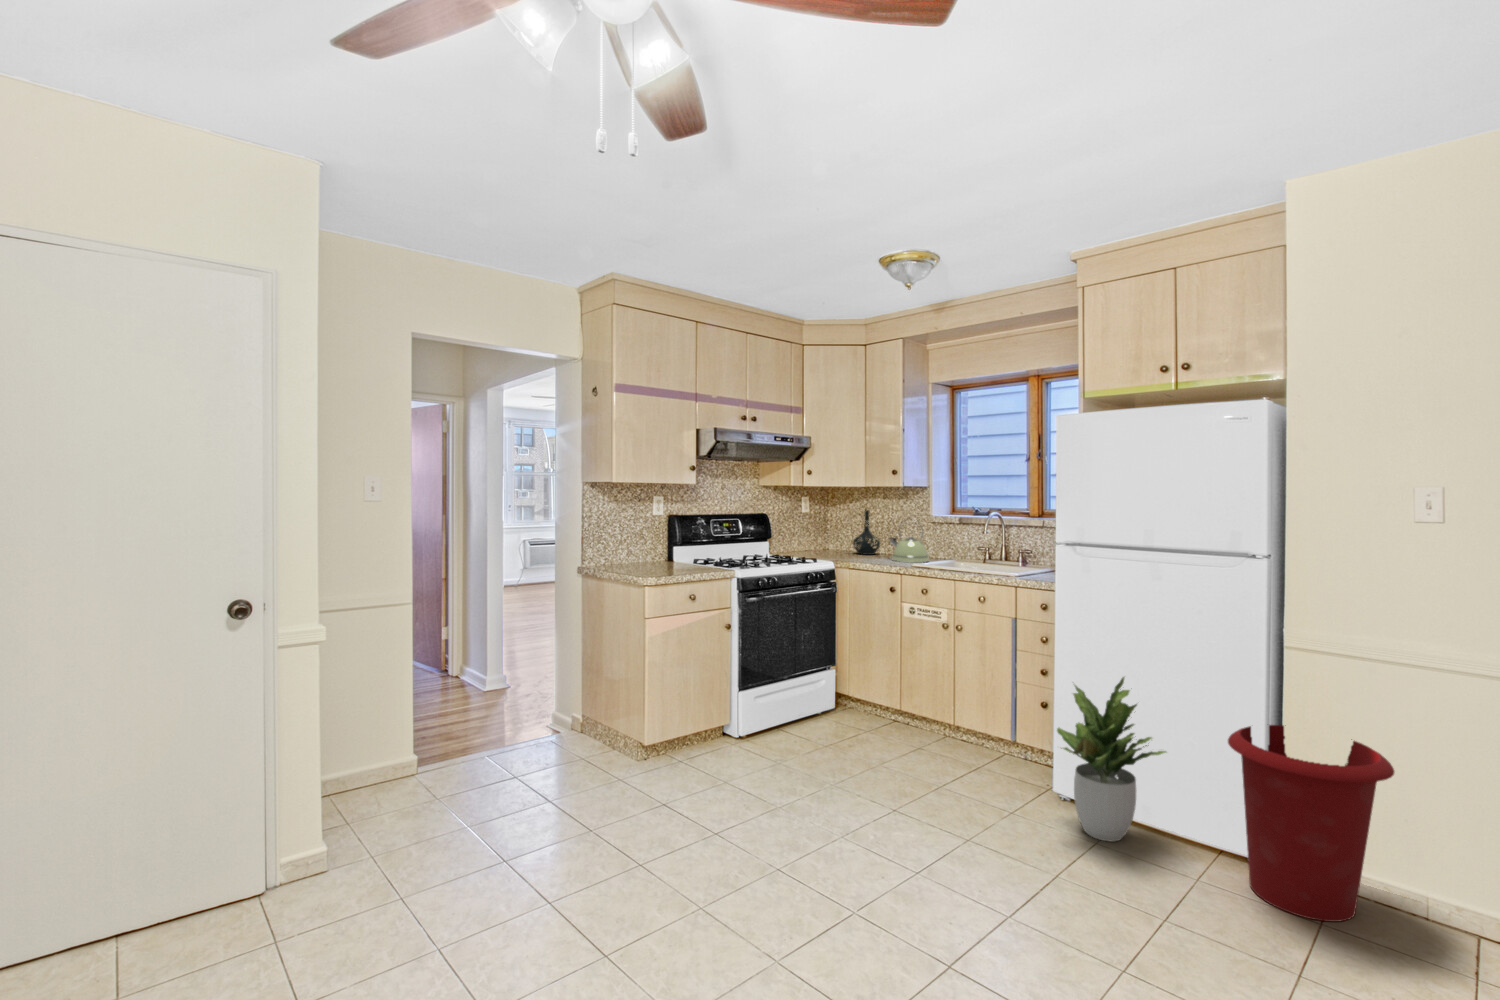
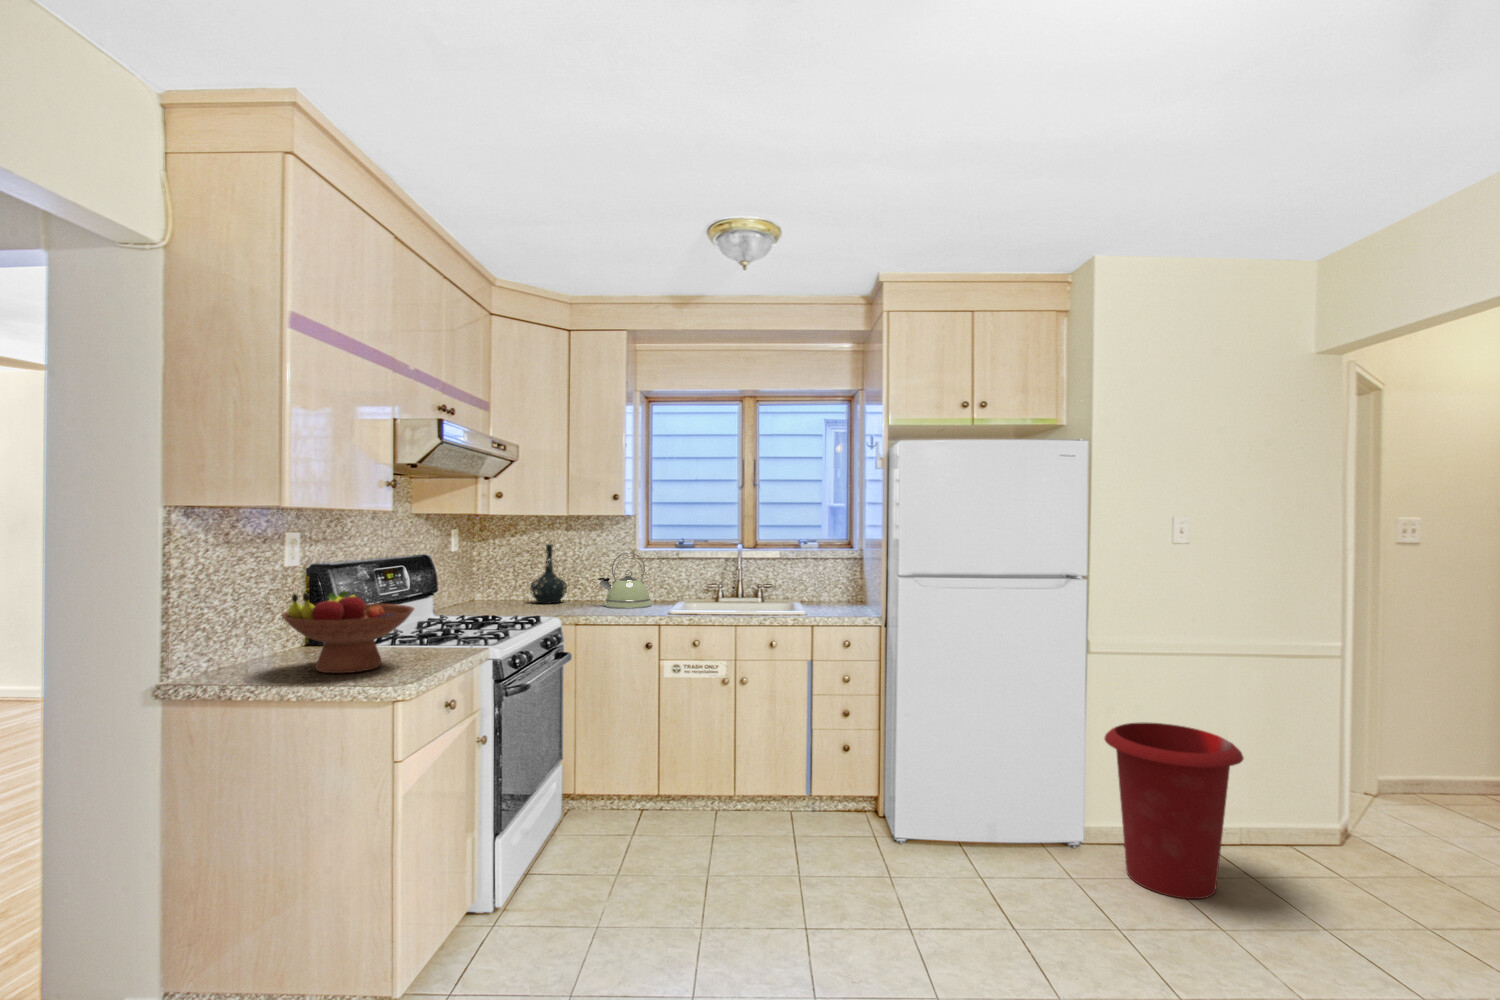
fruit bowl: none [618,528,683,573] -> present [281,591,414,673]
potted plant: present [1057,677,1166,841] -> none [938,704,1047,889]

